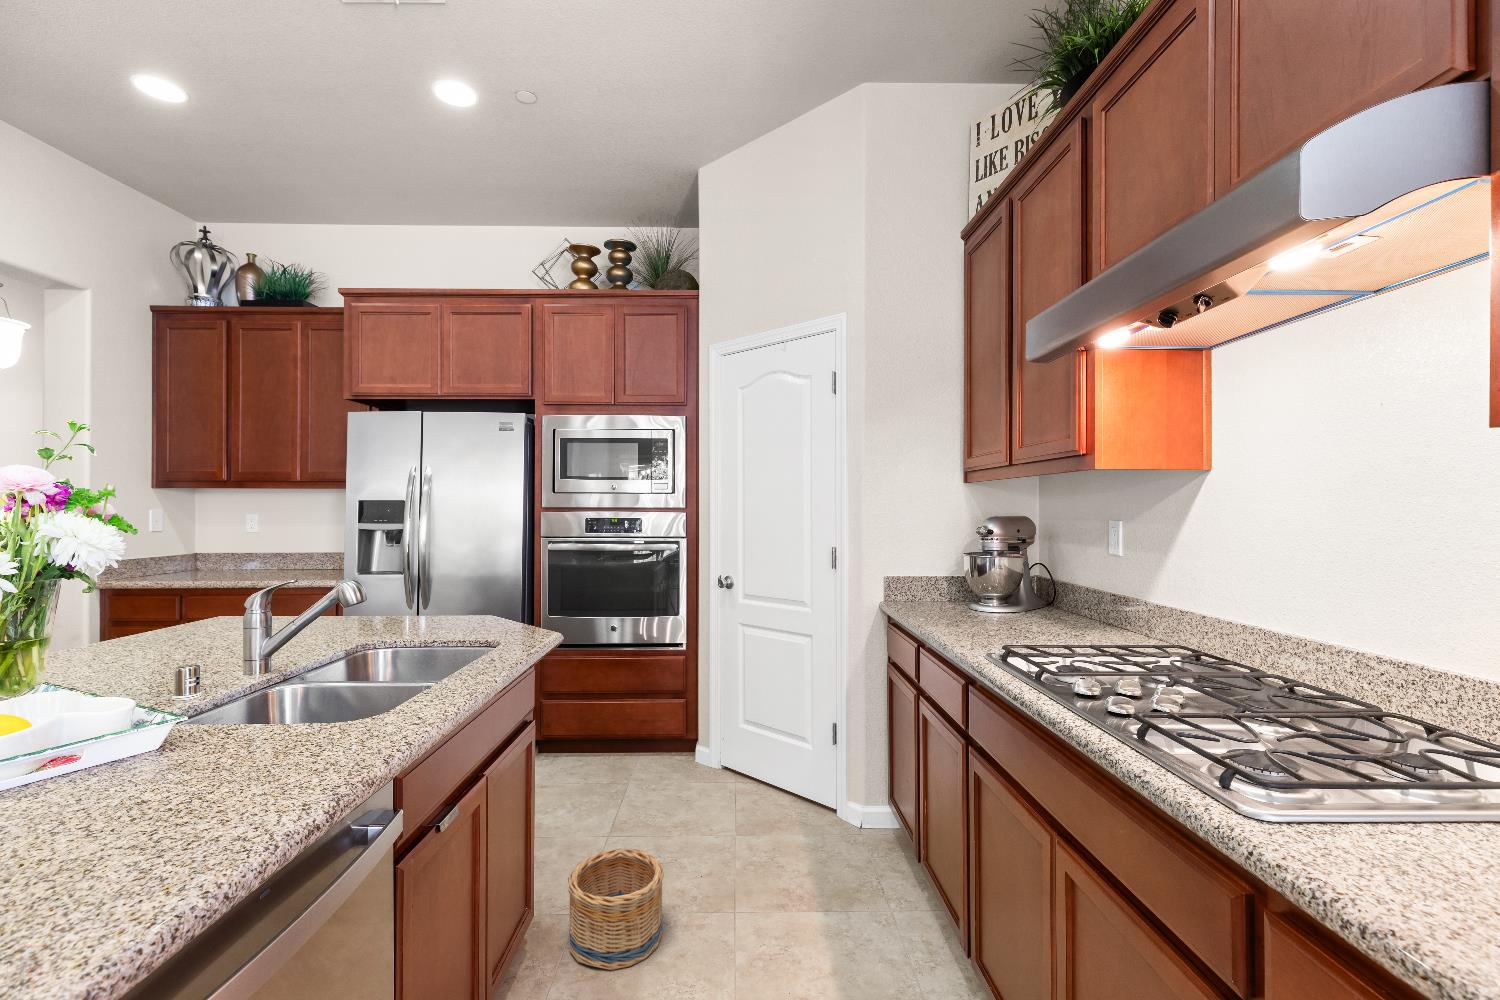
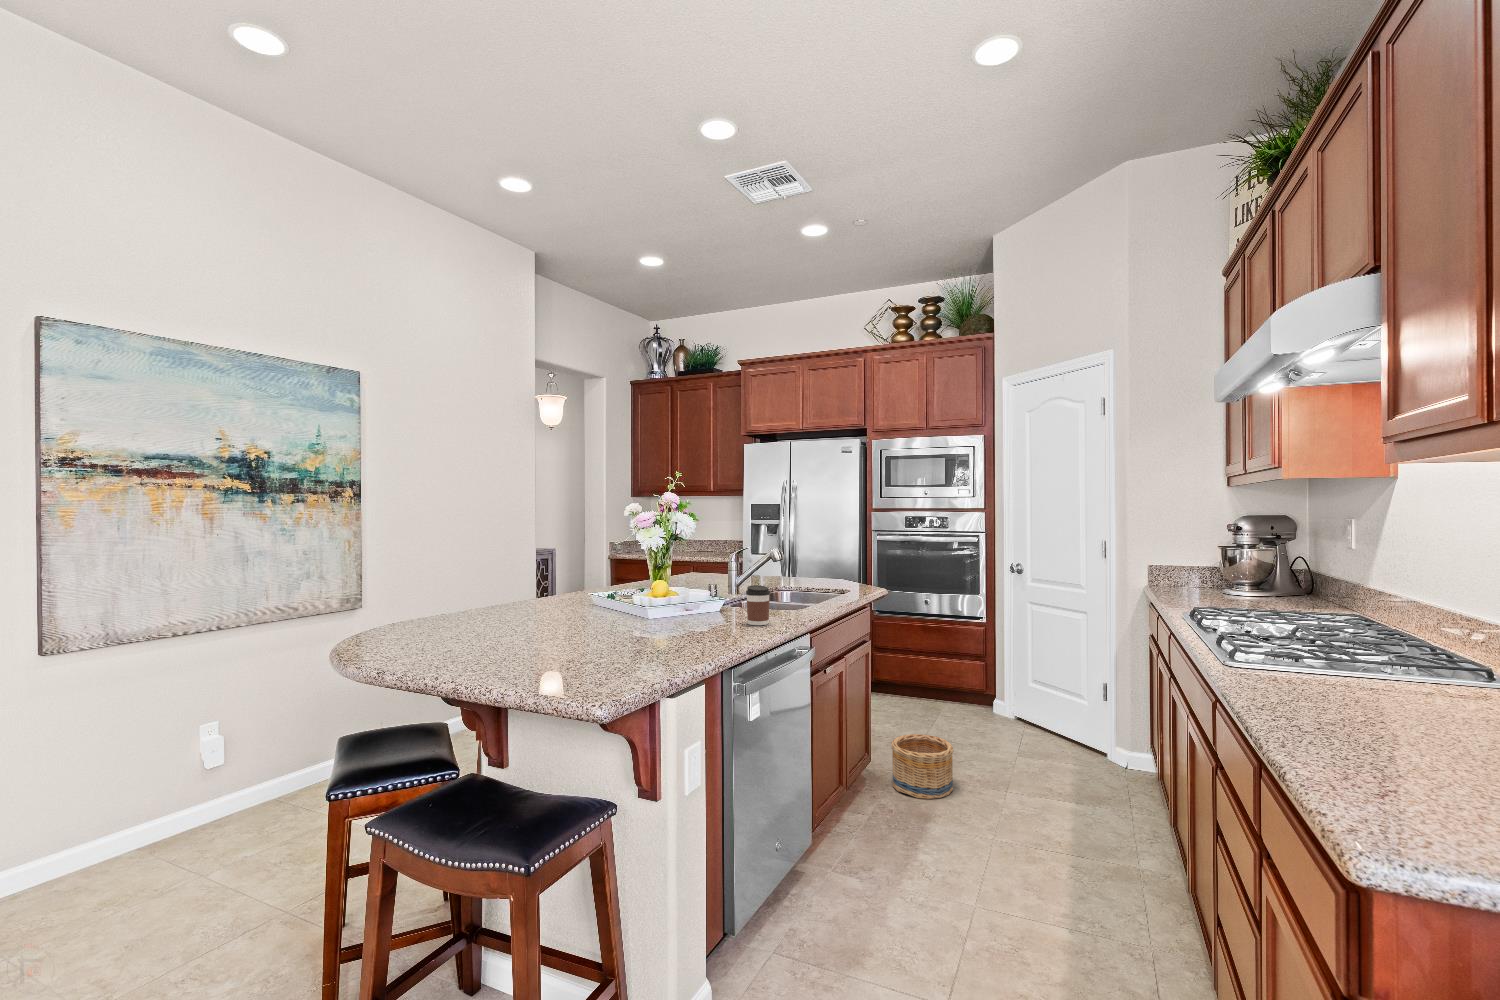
coffee cup: none [163,716,248,841] -> present [746,585,770,625]

